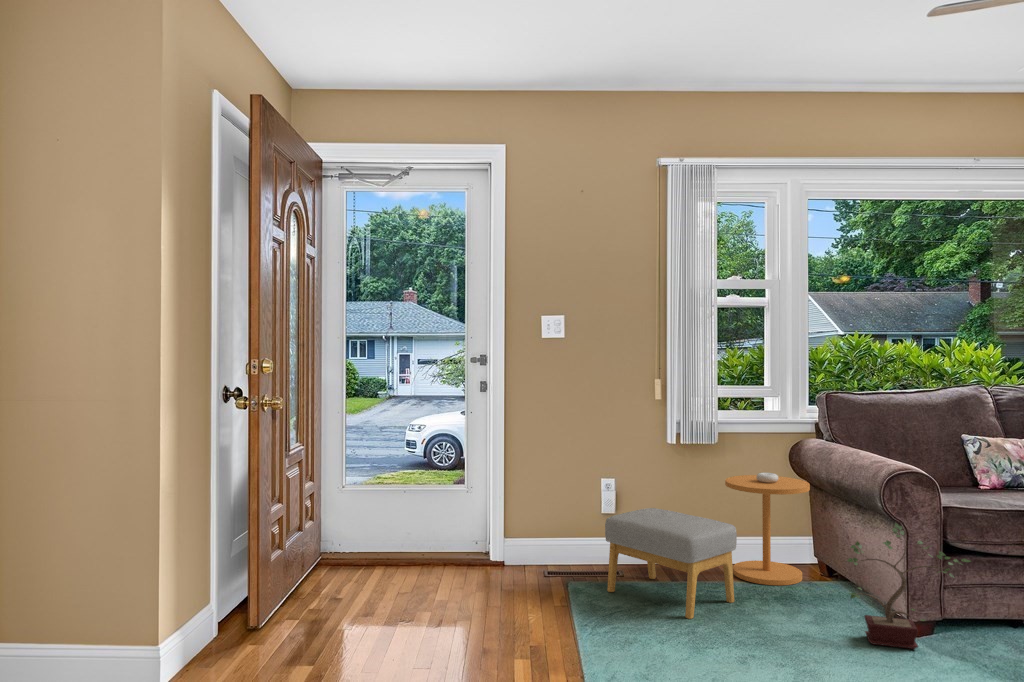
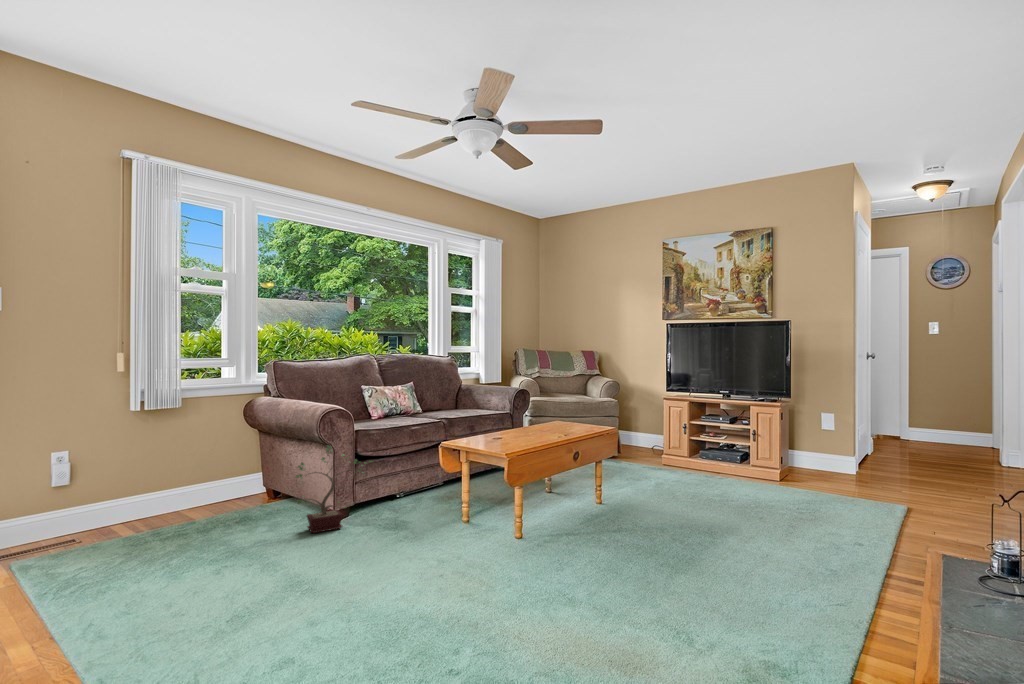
side table: present [725,473,810,585] -> none [188,427,260,516]
footstool: present [605,508,737,619] -> none [62,470,203,557]

